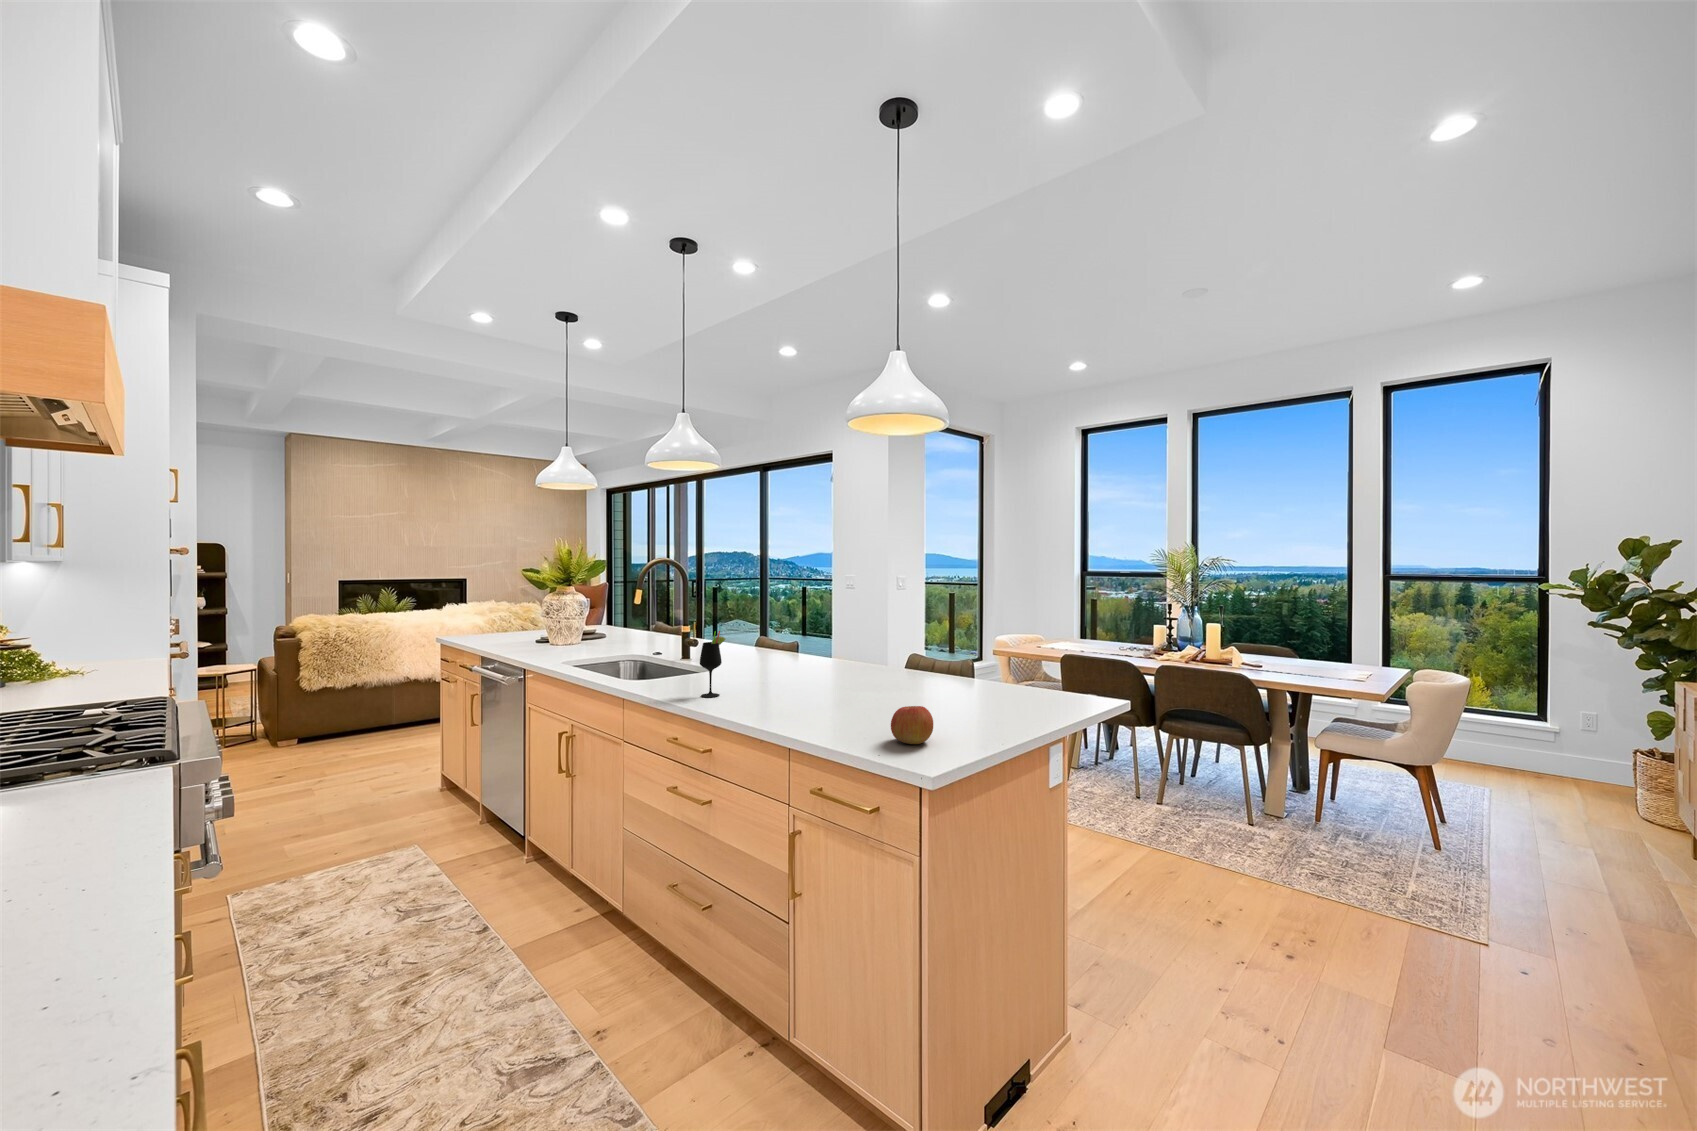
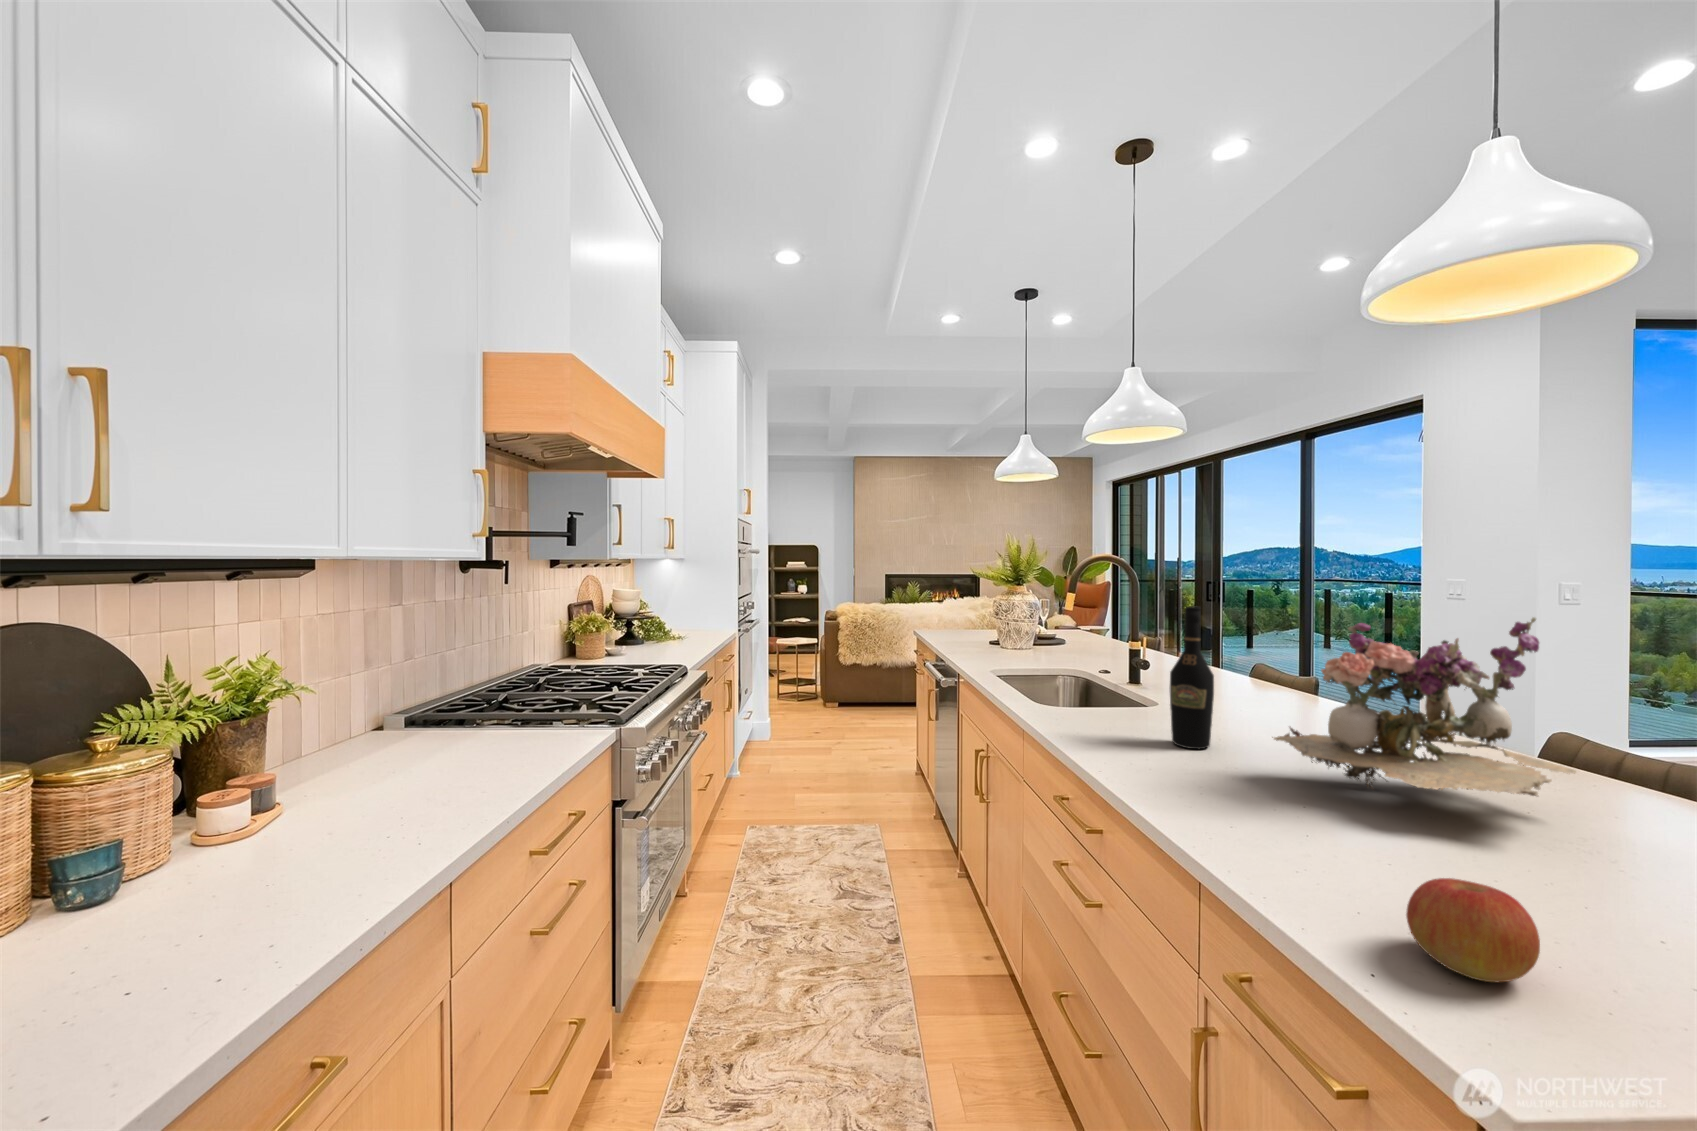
flower arrangement: none [804,592,927,692] -> present [1272,617,1576,796]
wine bottle: none [740,595,767,689] -> present [1170,606,1214,749]
wine glass: present [700,631,726,697] -> none [1098,657,1138,751]

